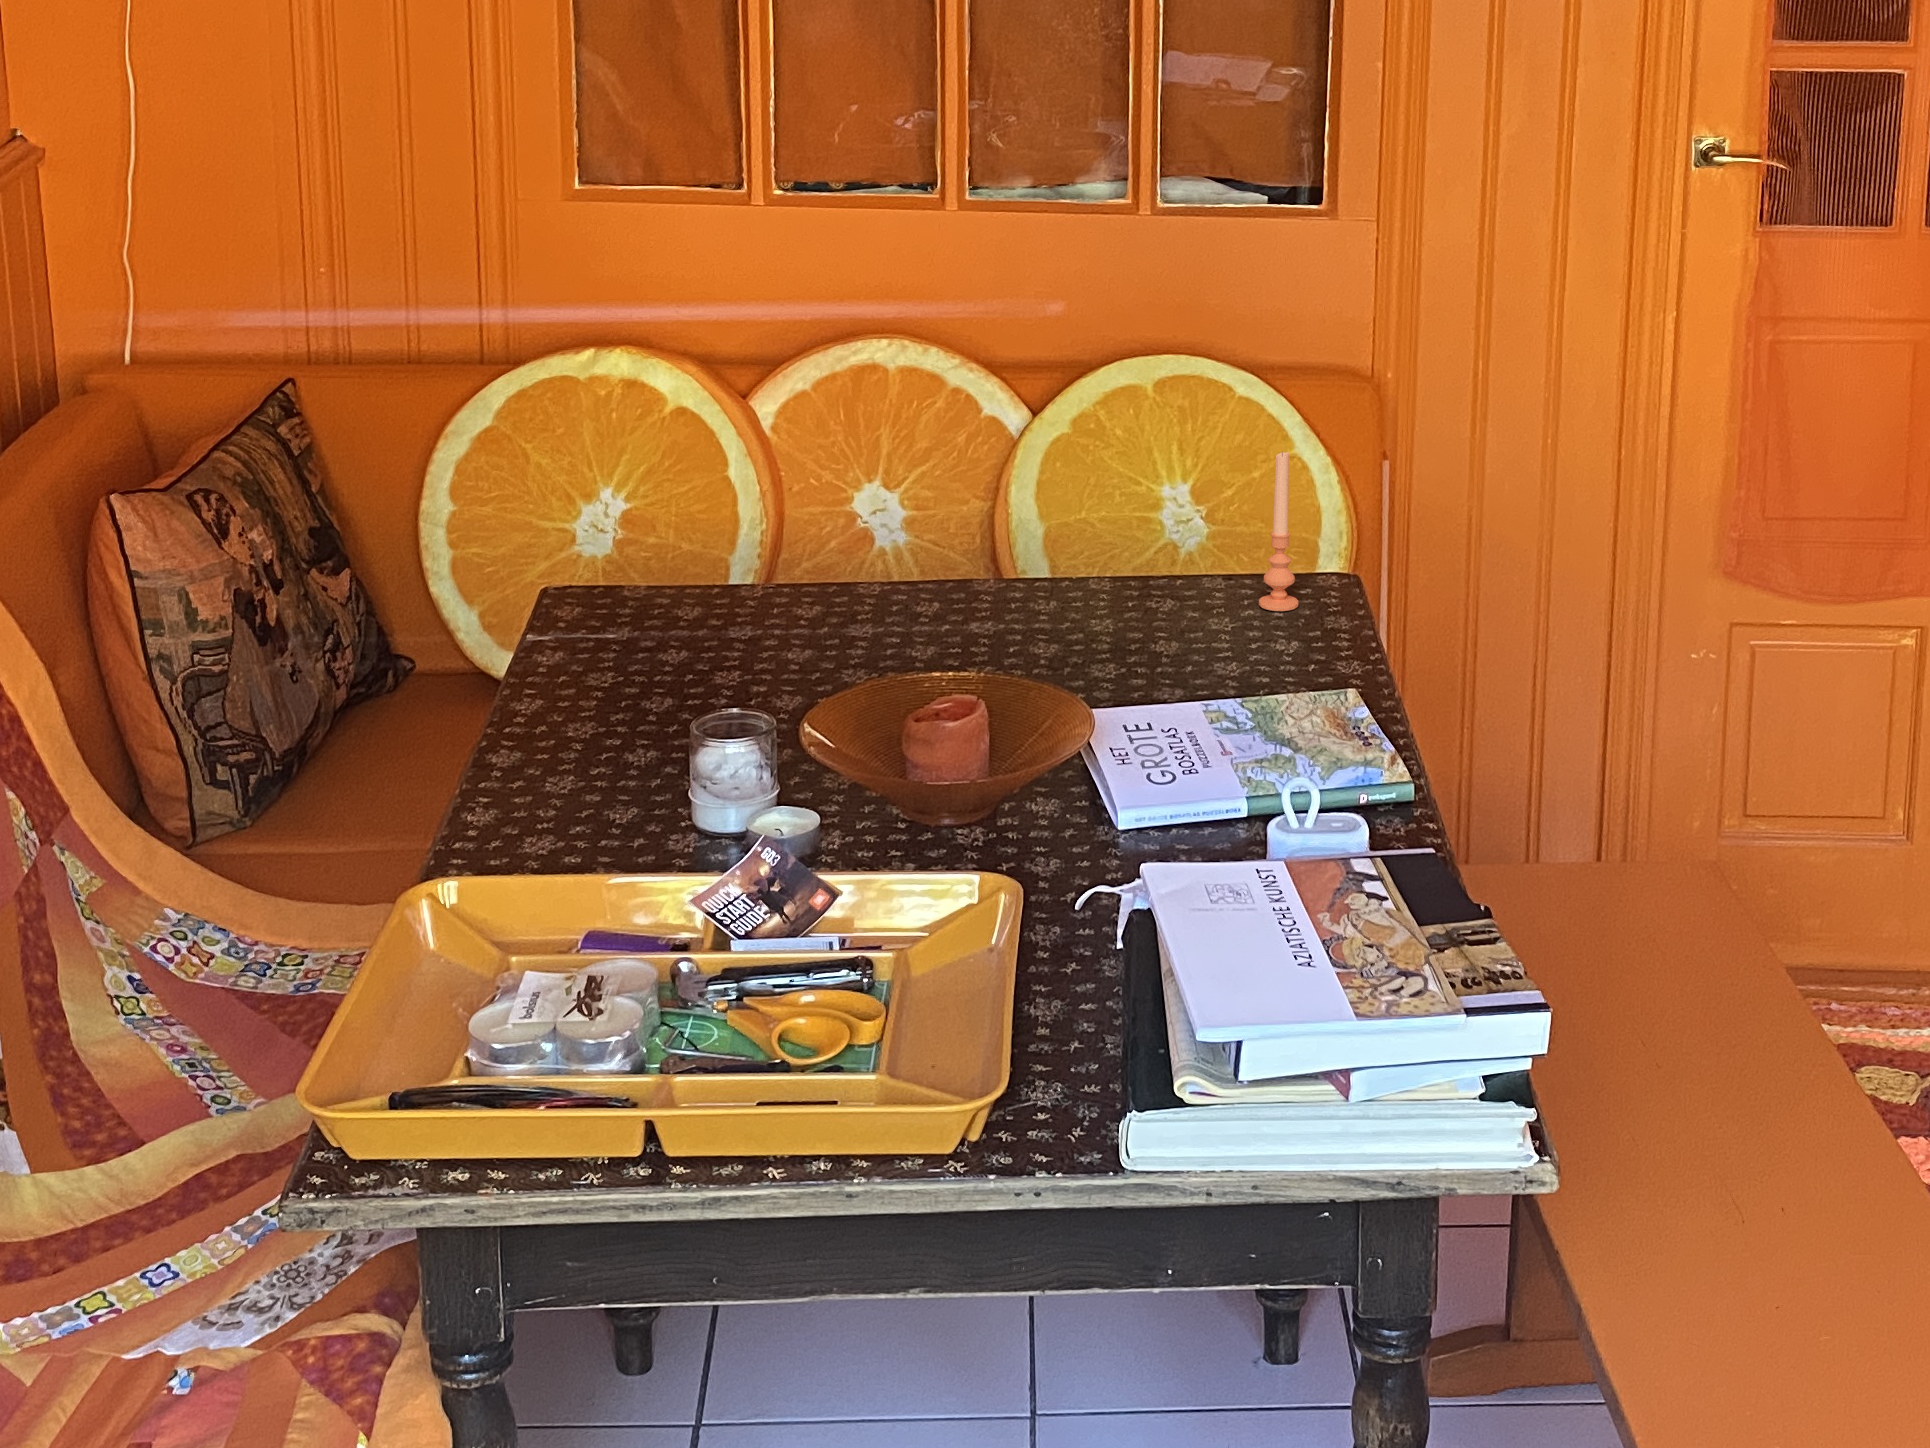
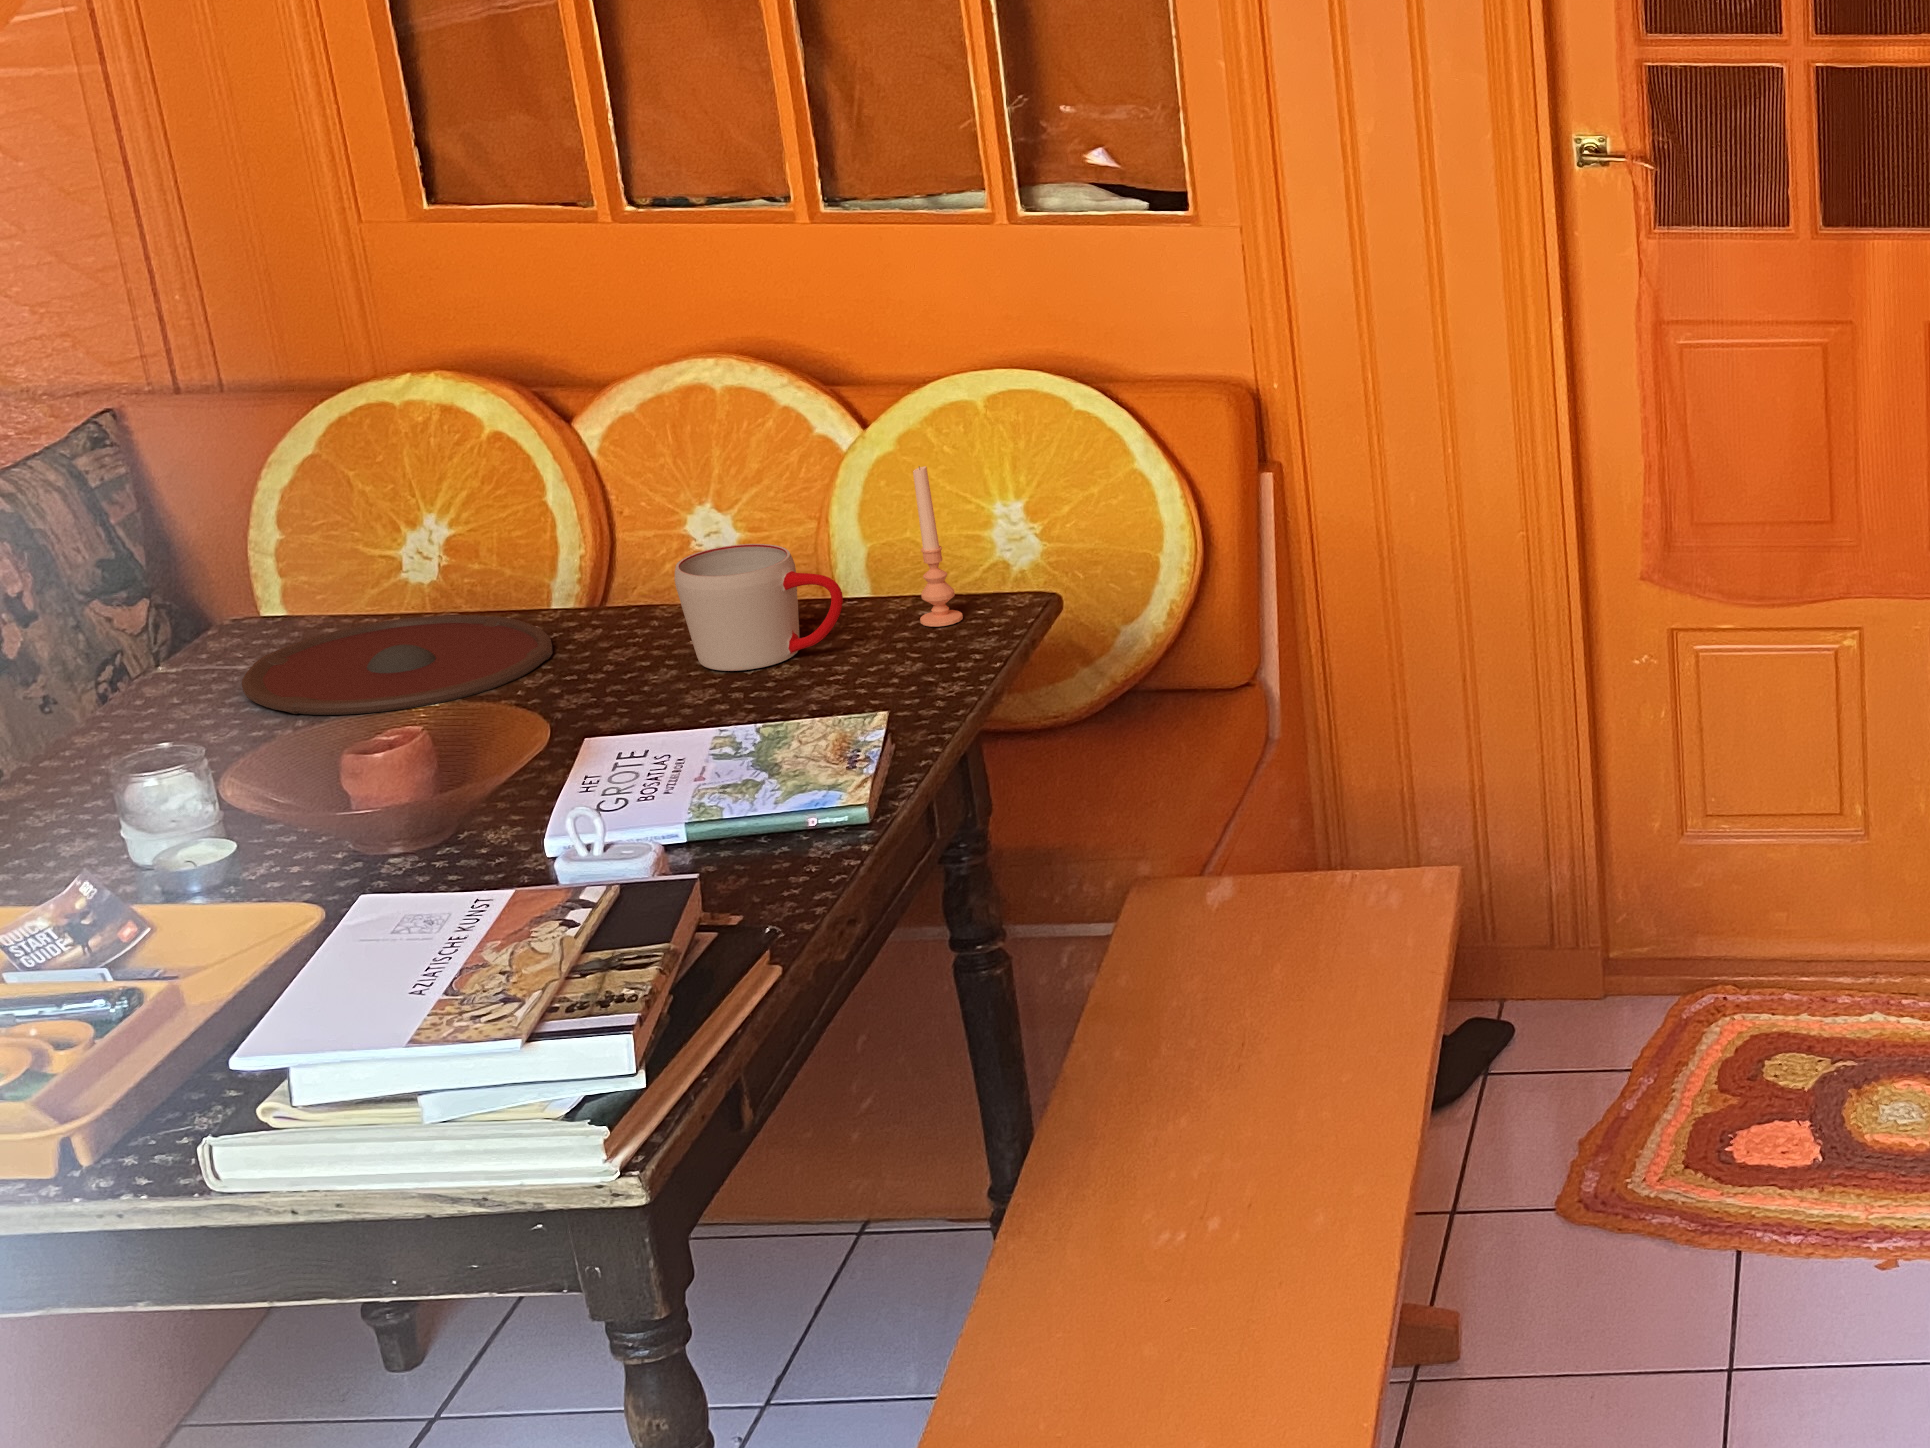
mug: none [1070,525,1229,651] -> present [675,544,843,671]
plate: none [641,589,922,687] -> present [242,615,553,715]

